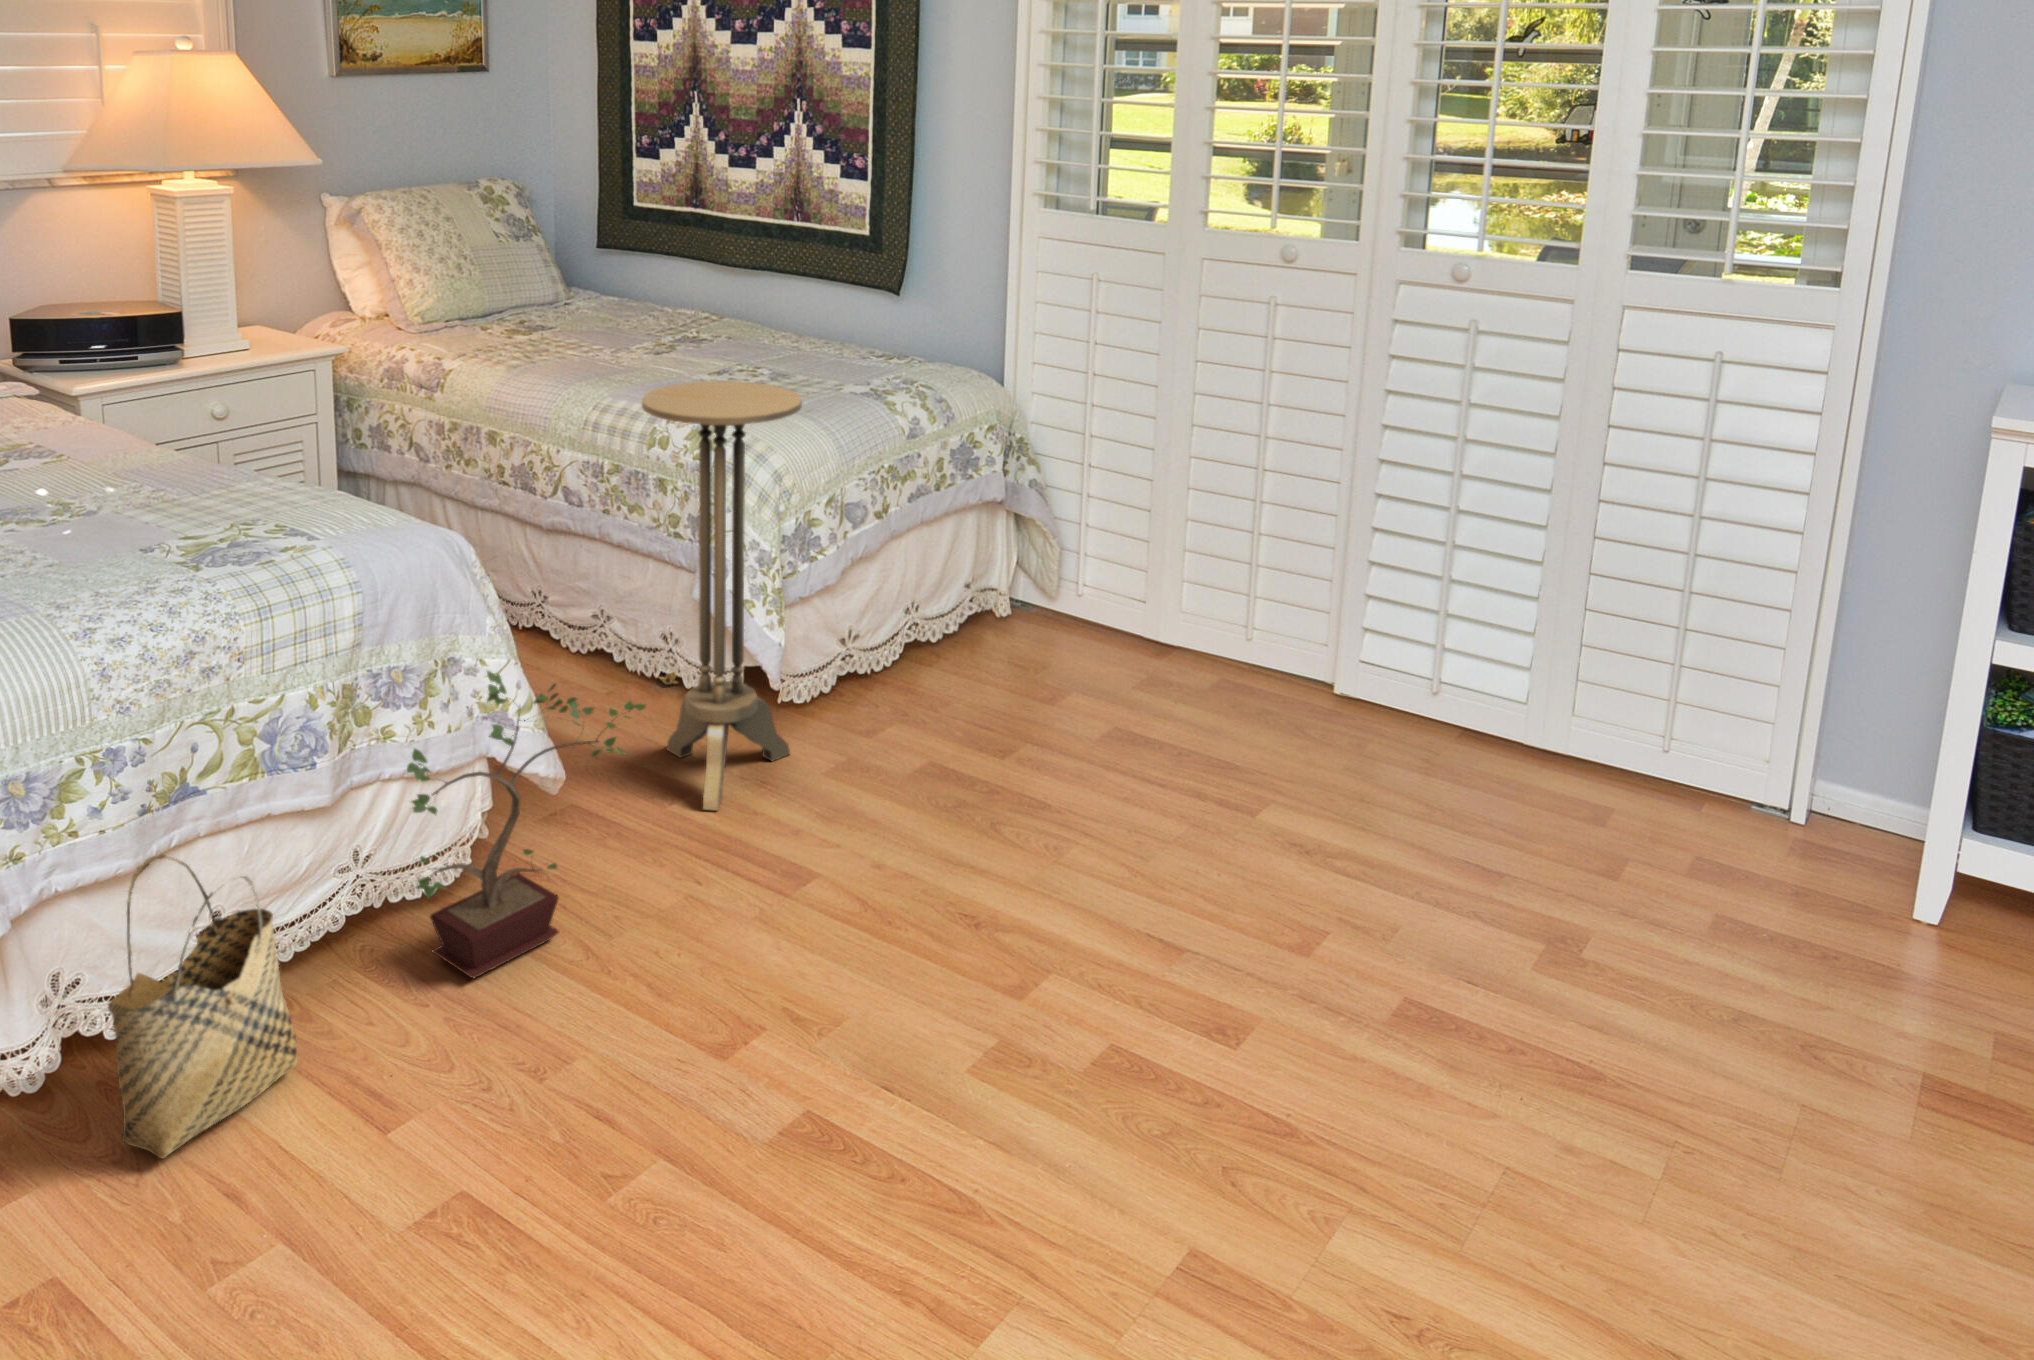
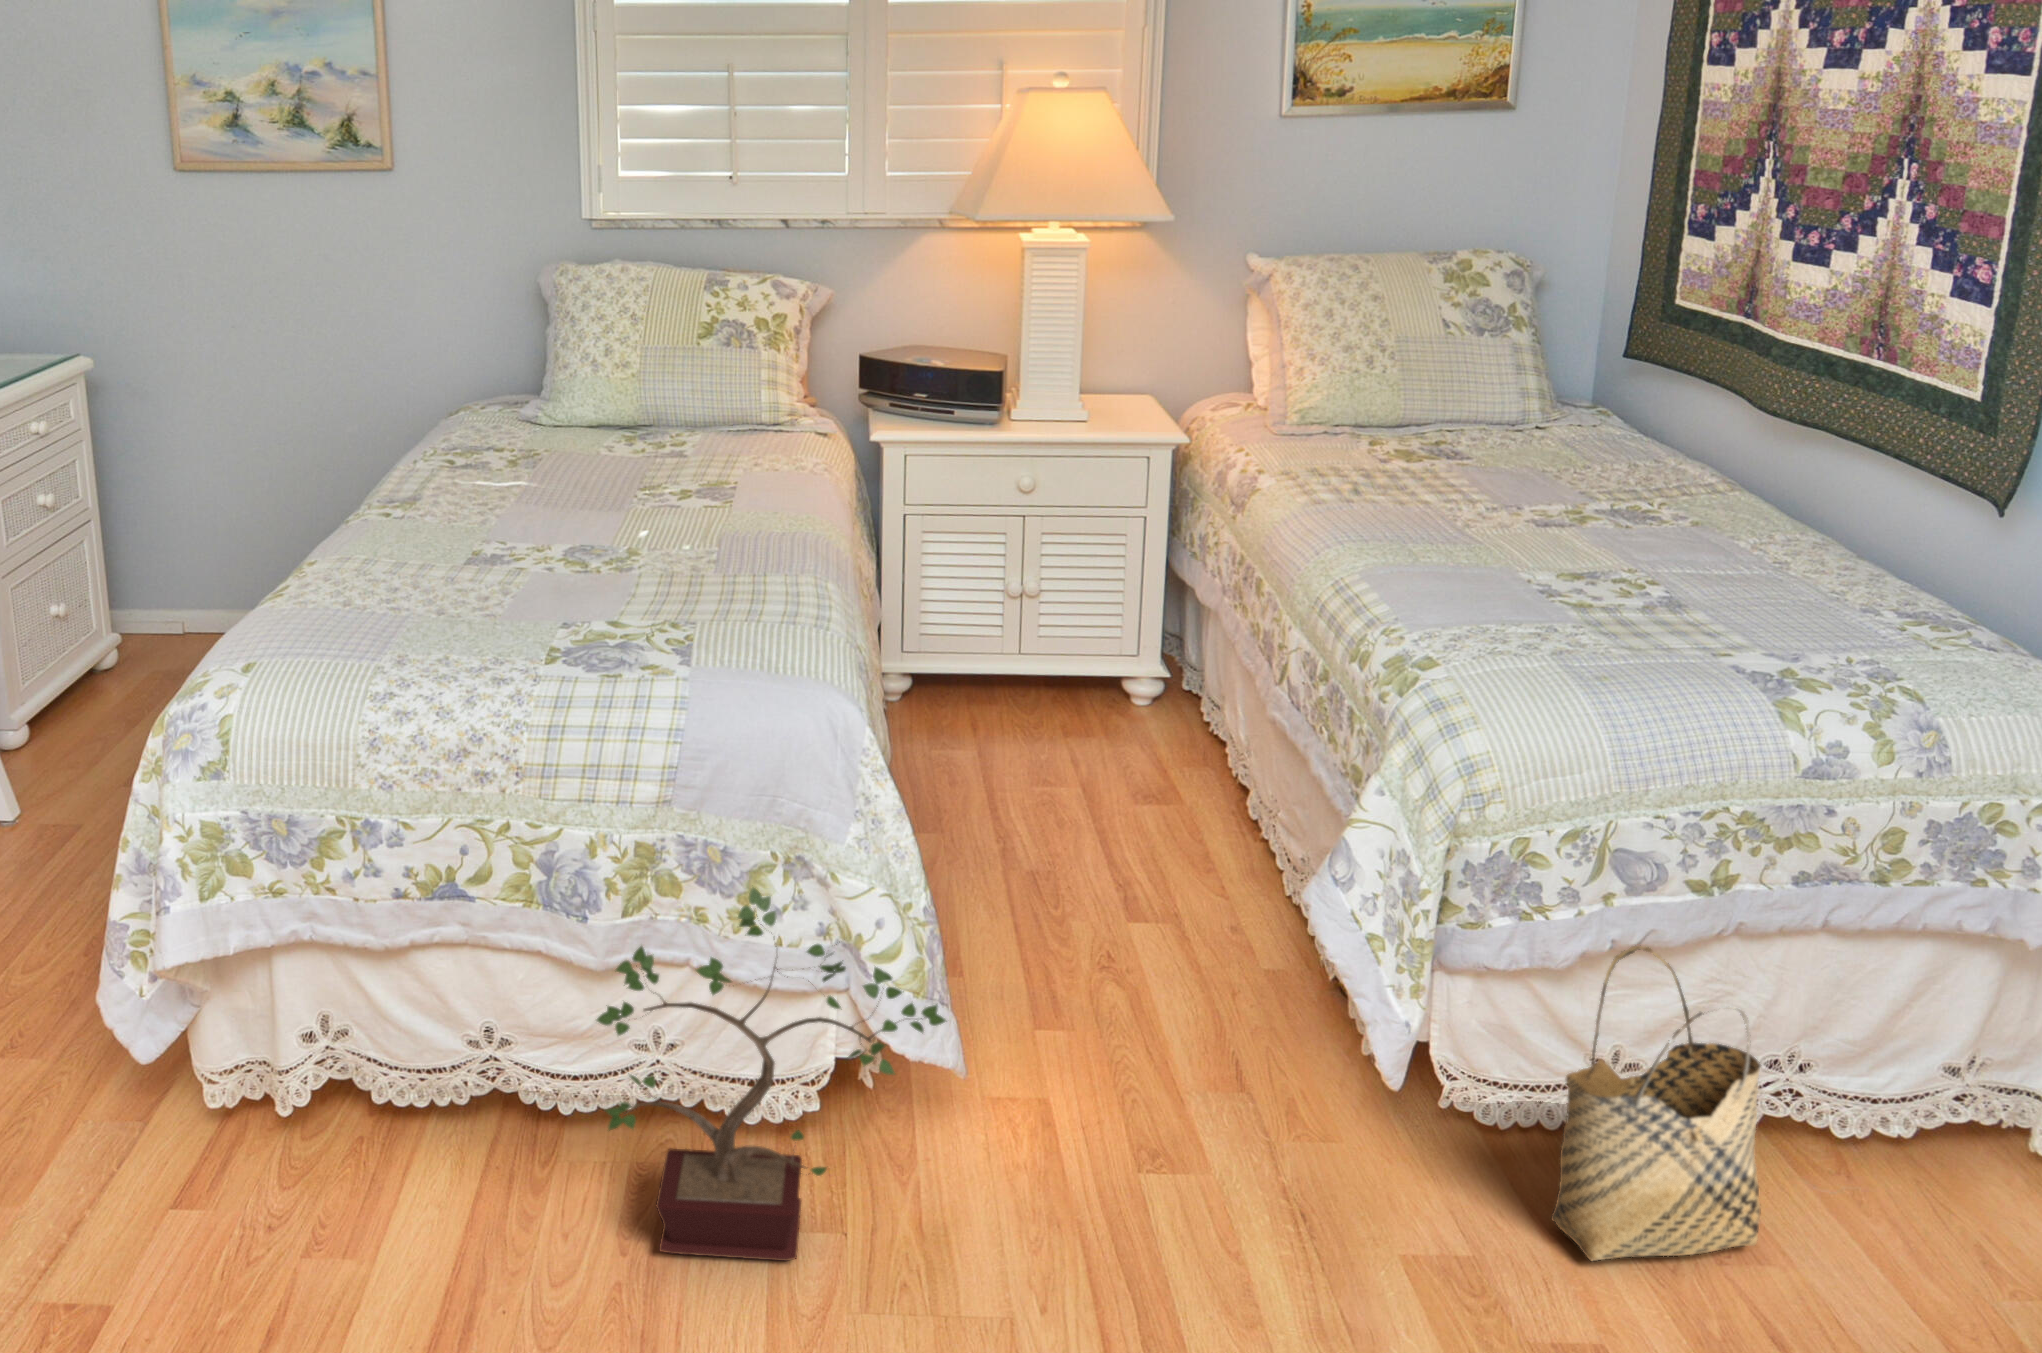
side table: present [642,381,802,810] -> none [1148,580,1406,1218]
woven basket: present [108,855,298,1158] -> present [1551,946,1761,1261]

